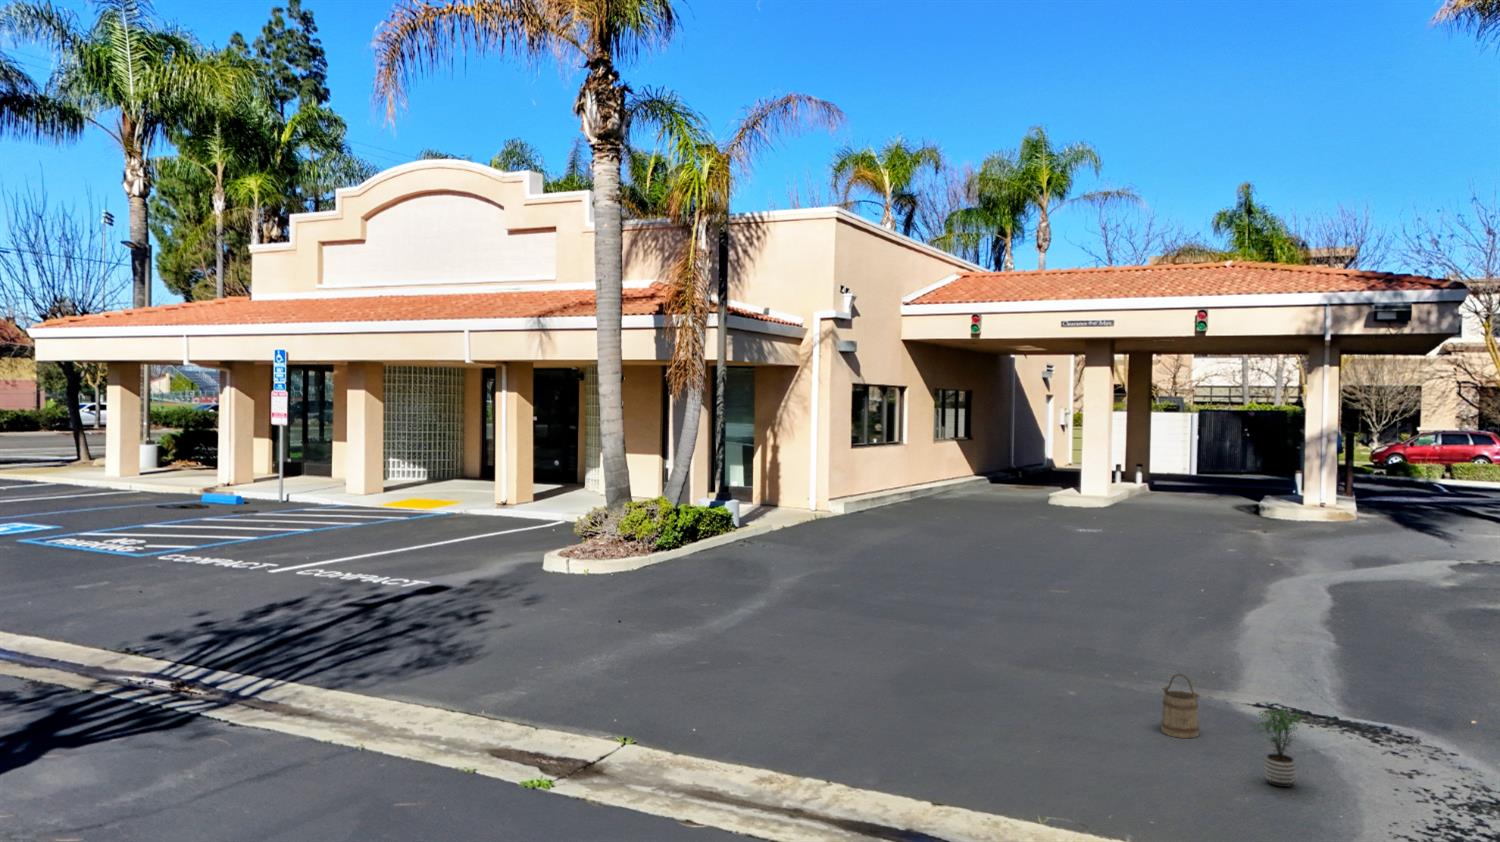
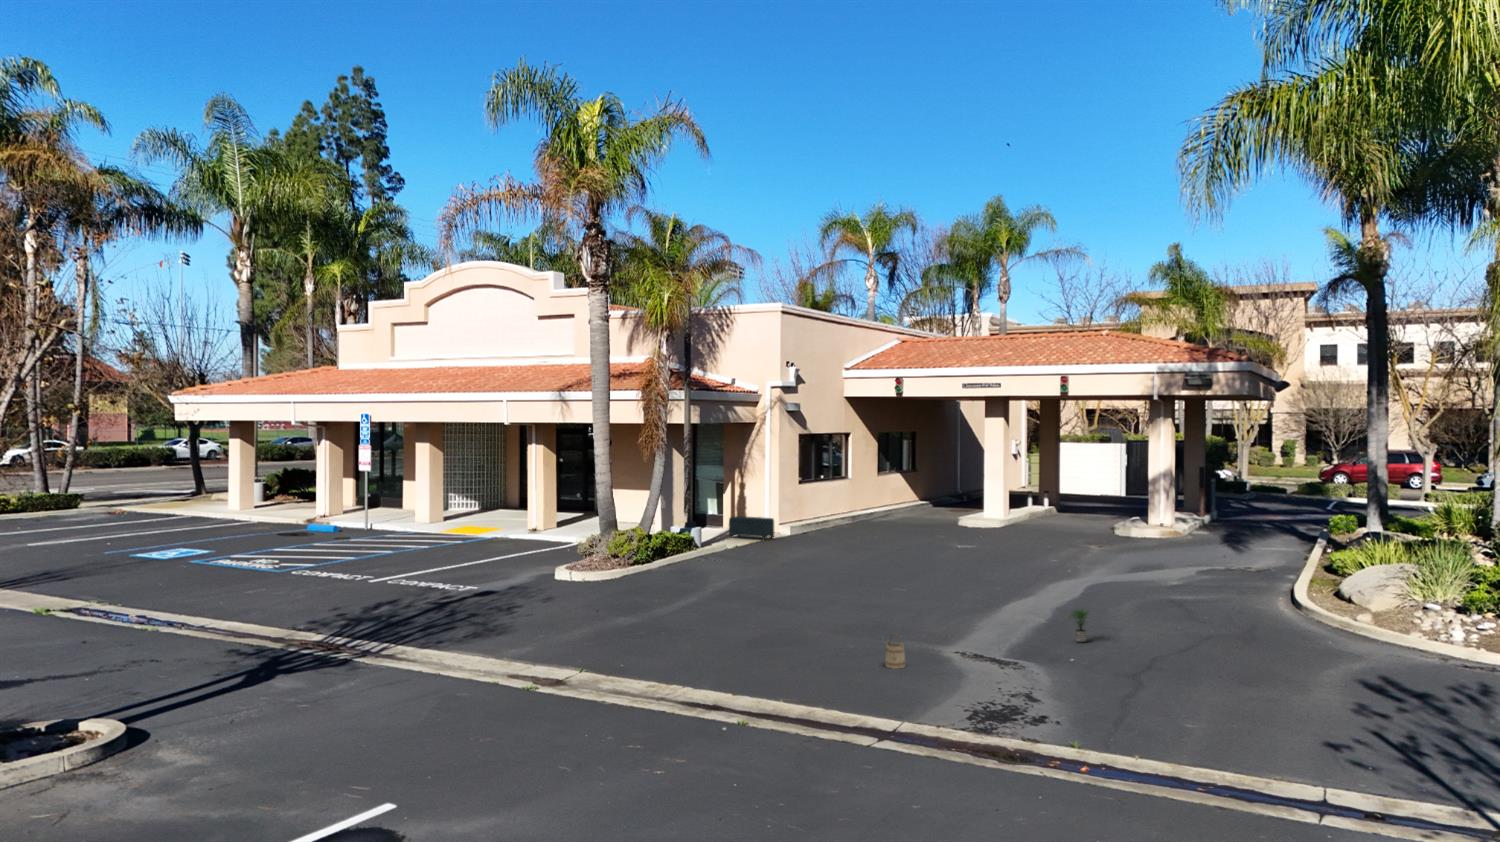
bench: none [763,488,823,519] -> present [729,516,774,540]
potted plant: present [1251,709,1299,787] -> present [1069,609,1089,643]

